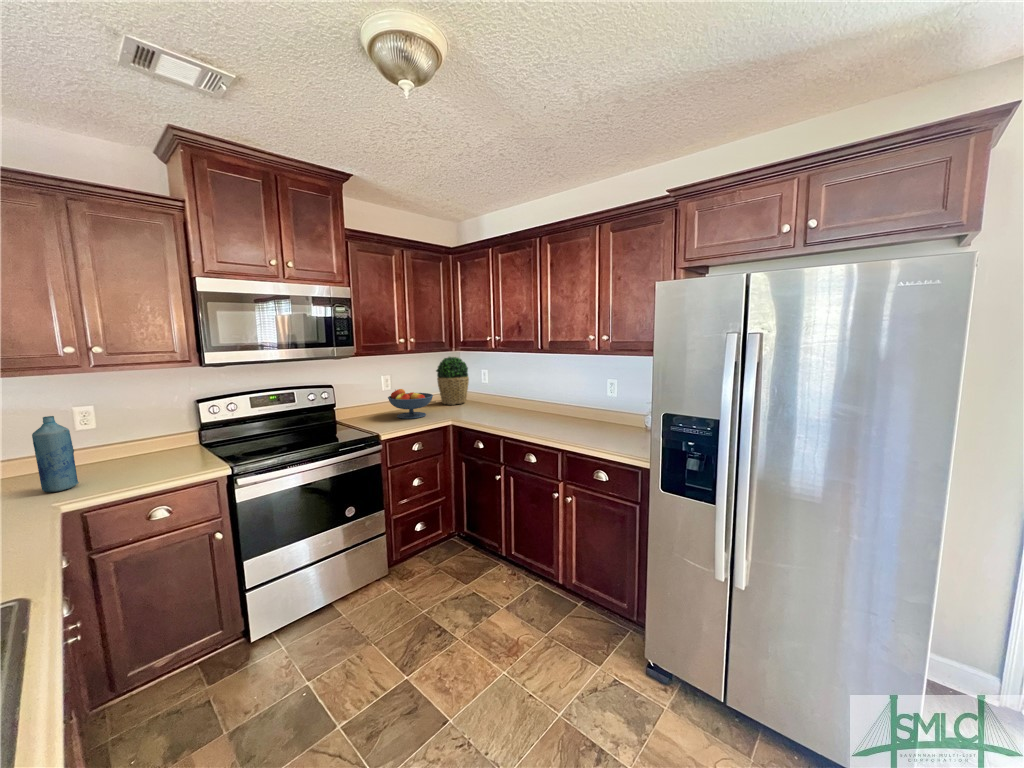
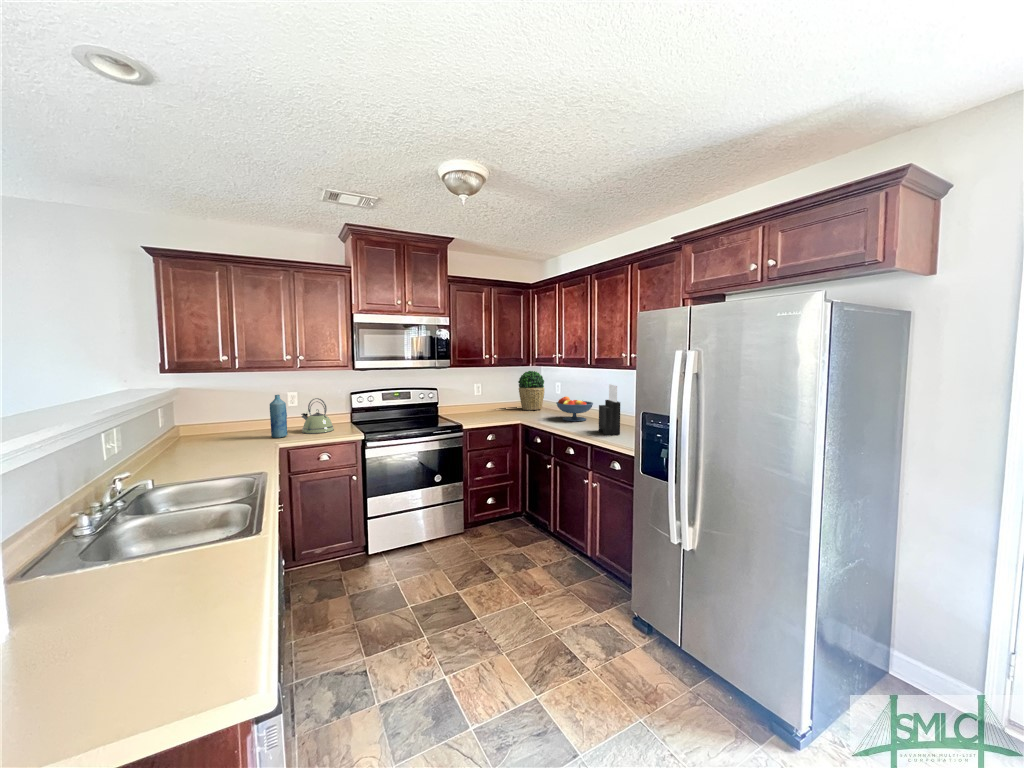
knife block: none [558,373,588,435] -> present [599,384,620,435]
fruit bowl: present [388,389,433,419] -> present [556,396,593,421]
kettle: none [104,415,172,475] -> present [301,398,334,434]

